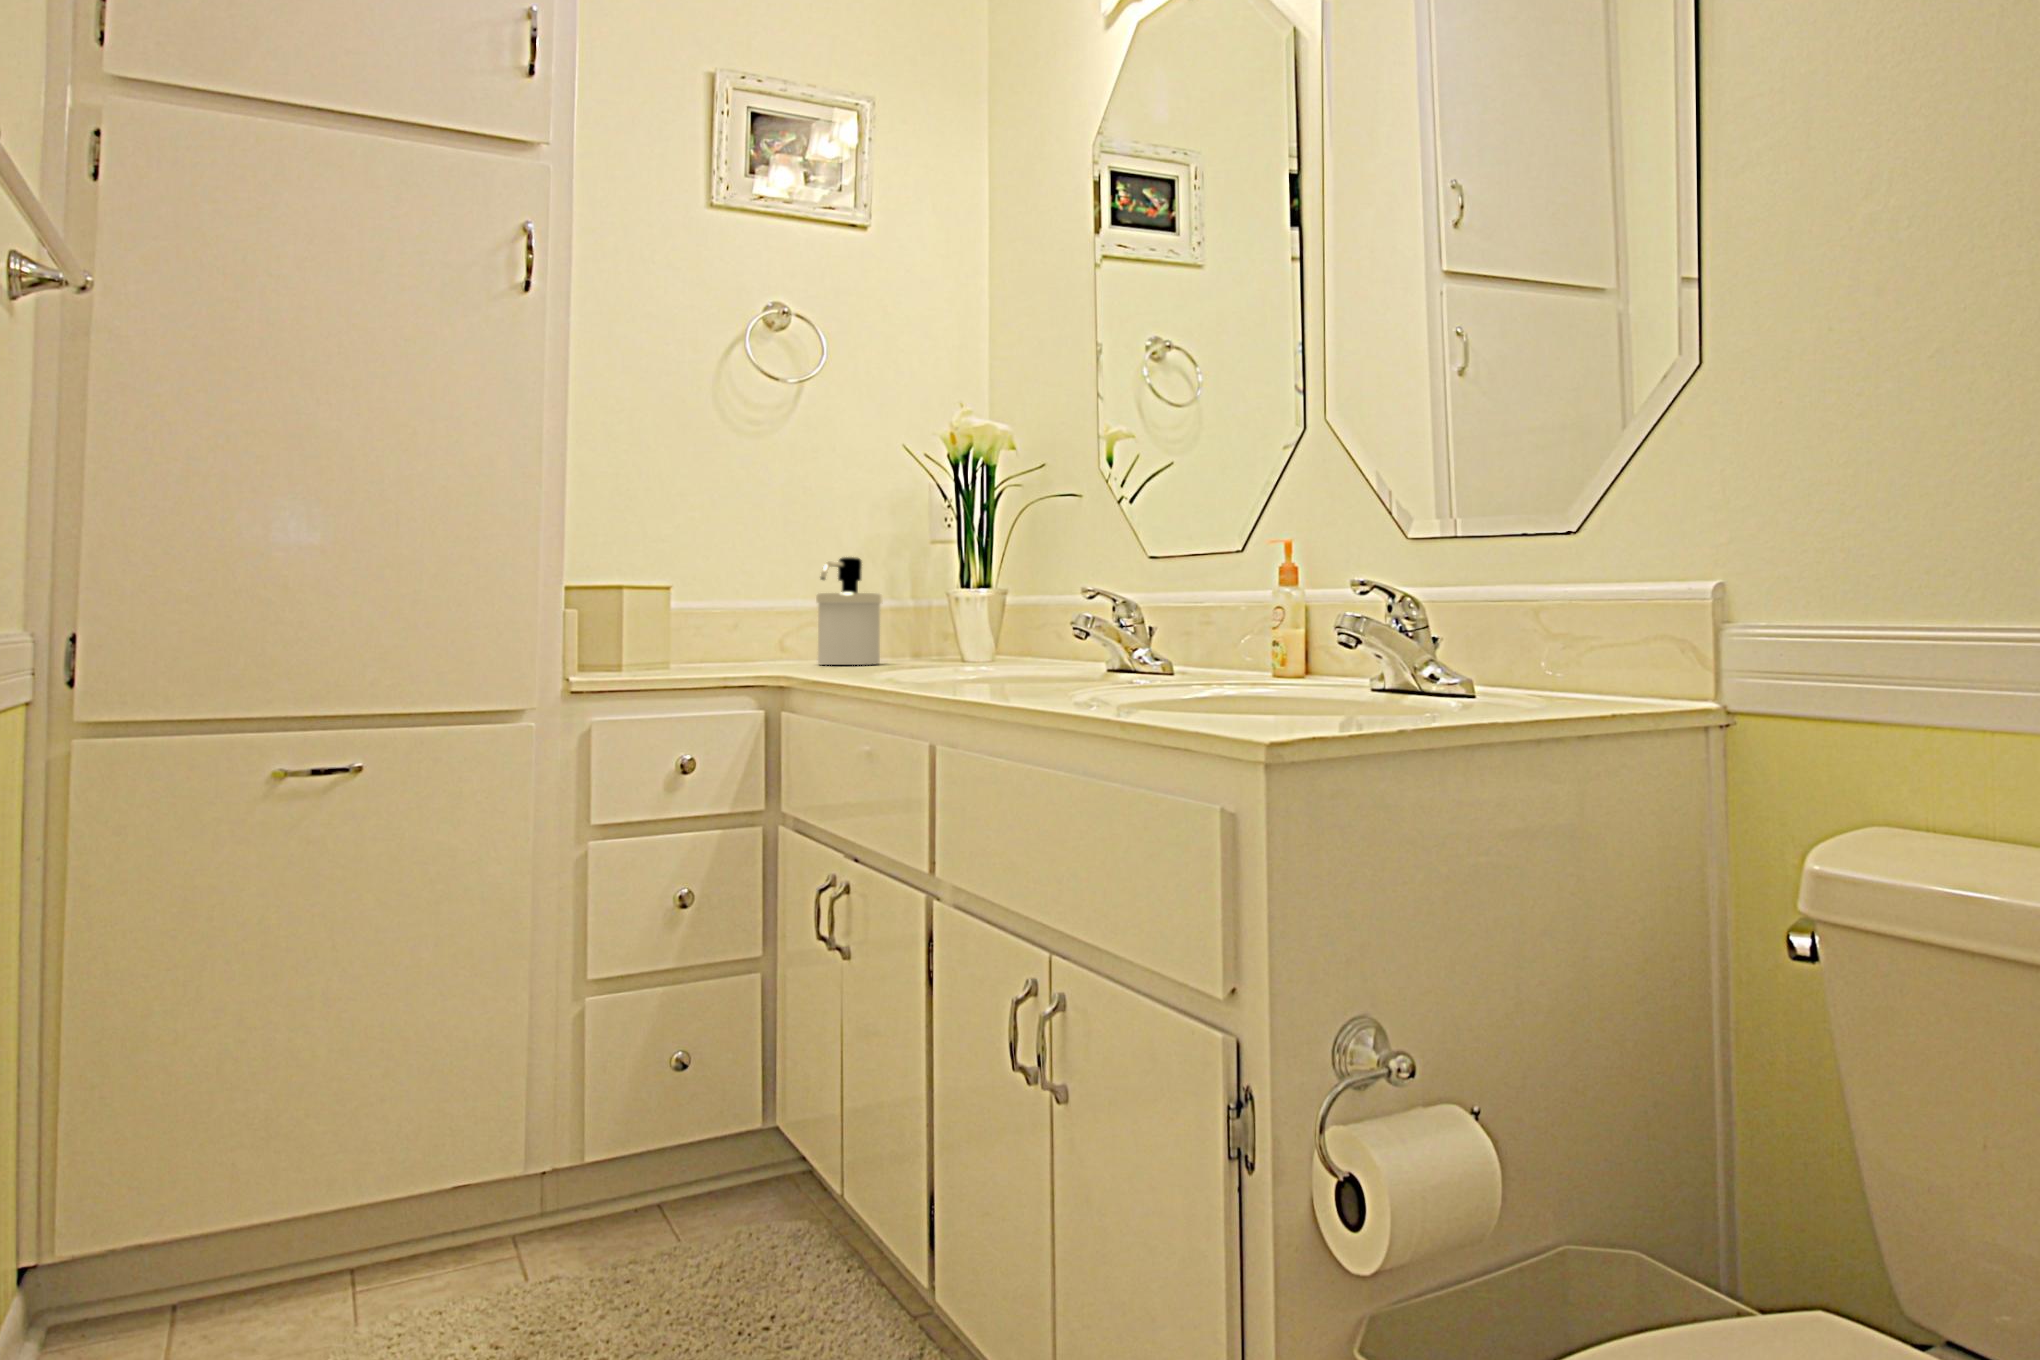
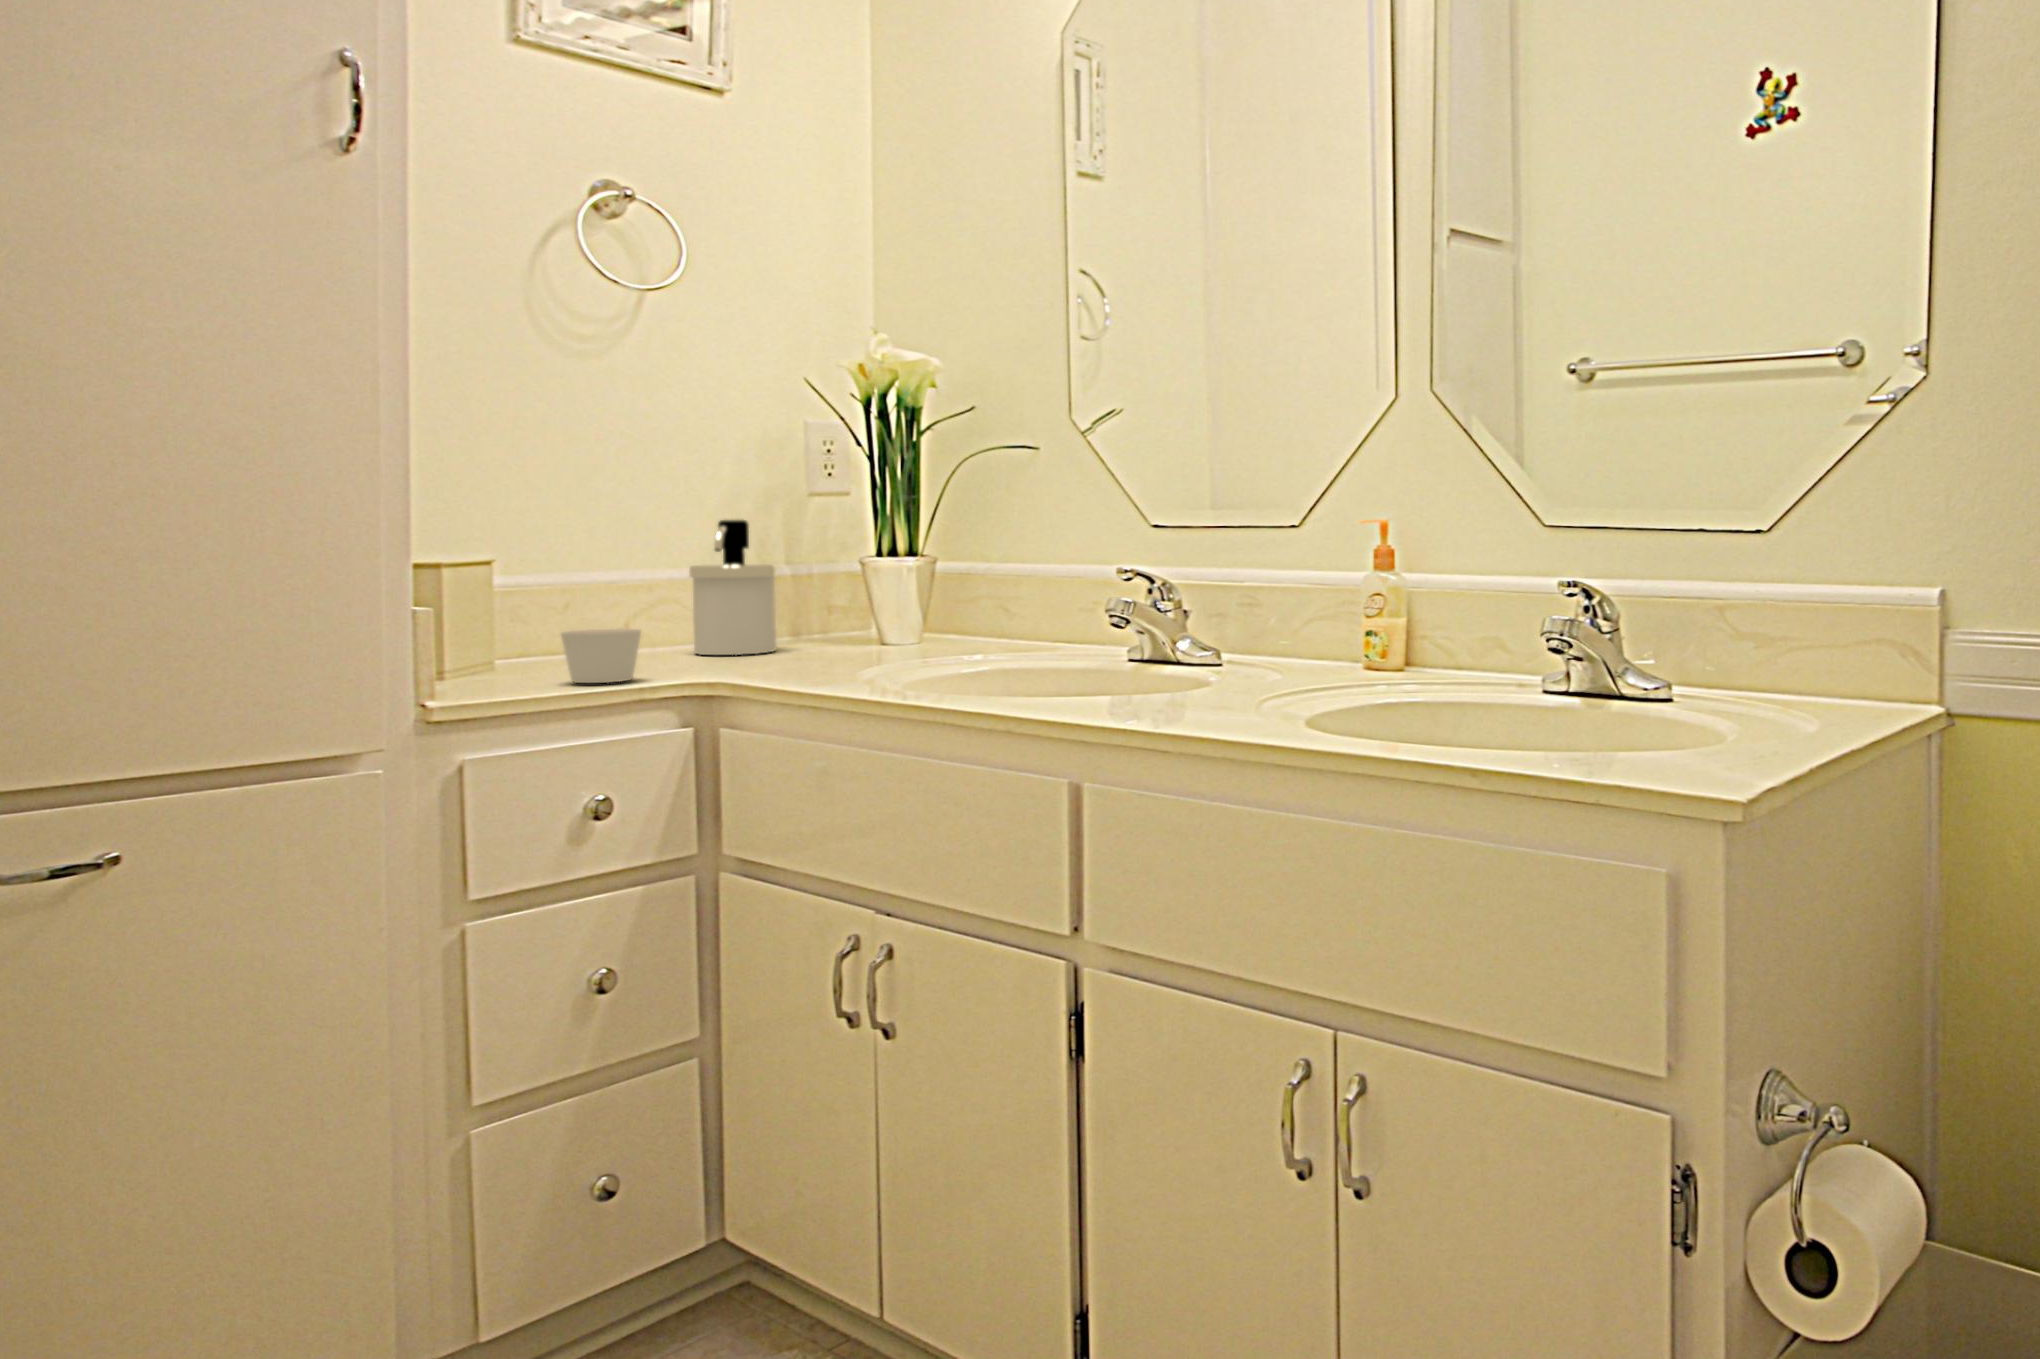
candle: none [680,633,738,672] -> present [561,628,641,683]

